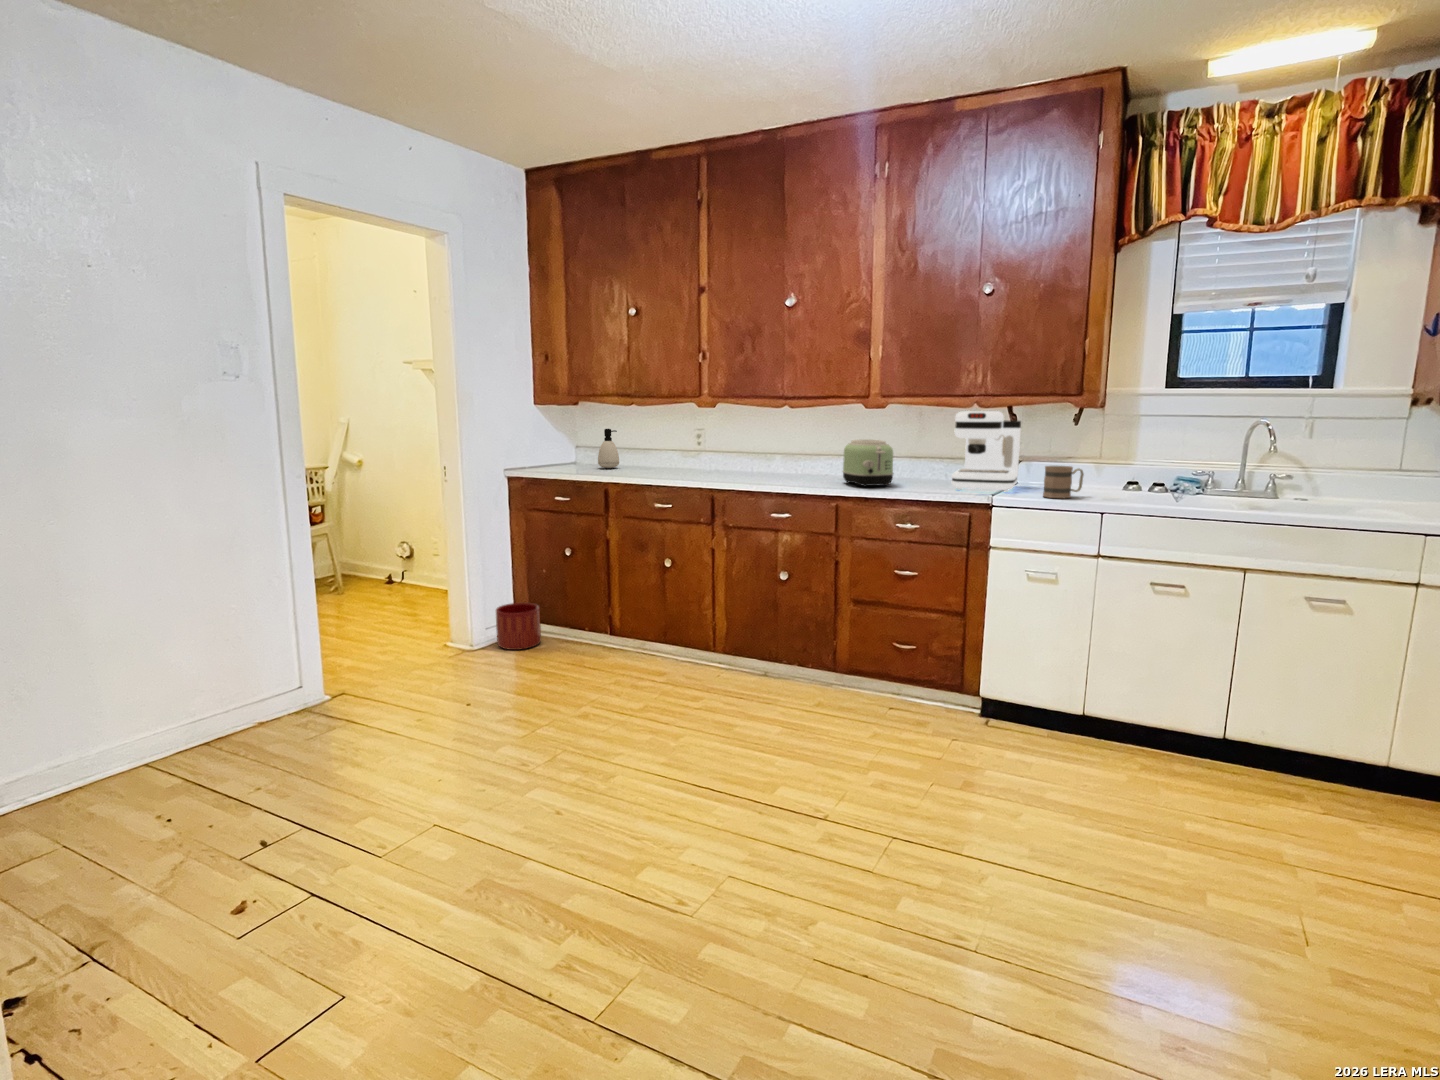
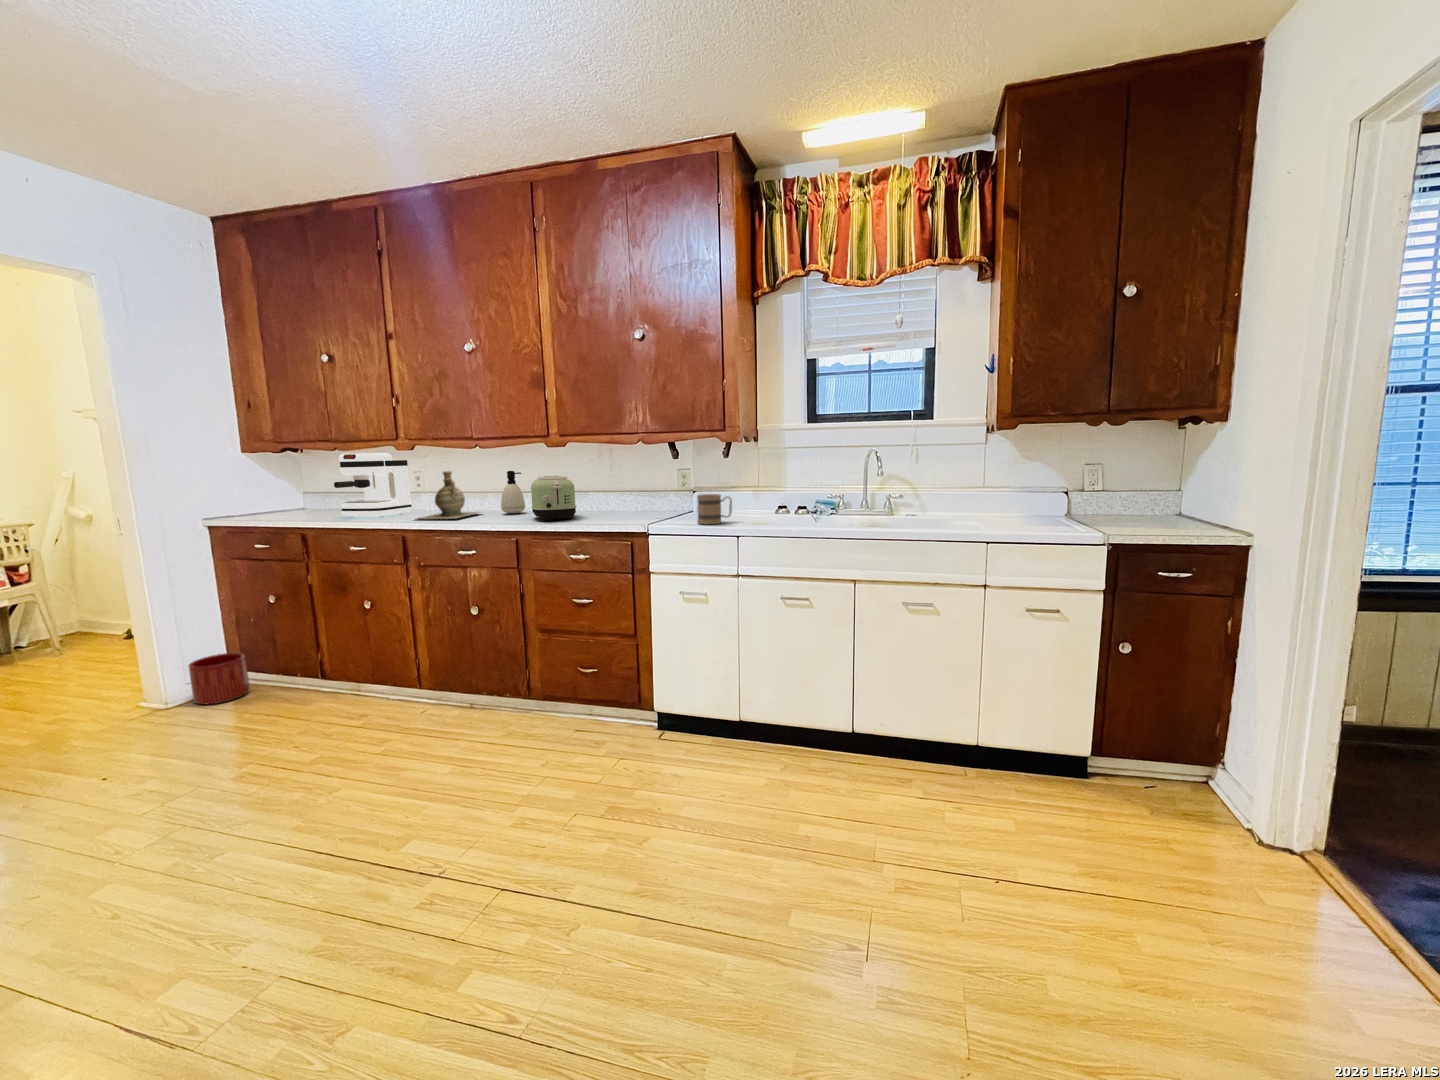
coffee maker: present [952,411,1021,491] -> present [334,453,412,517]
soap dispenser: present [598,429,619,468] -> present [501,471,525,514]
ceramic jug: none [715,431,781,480] -> present [419,471,478,519]

